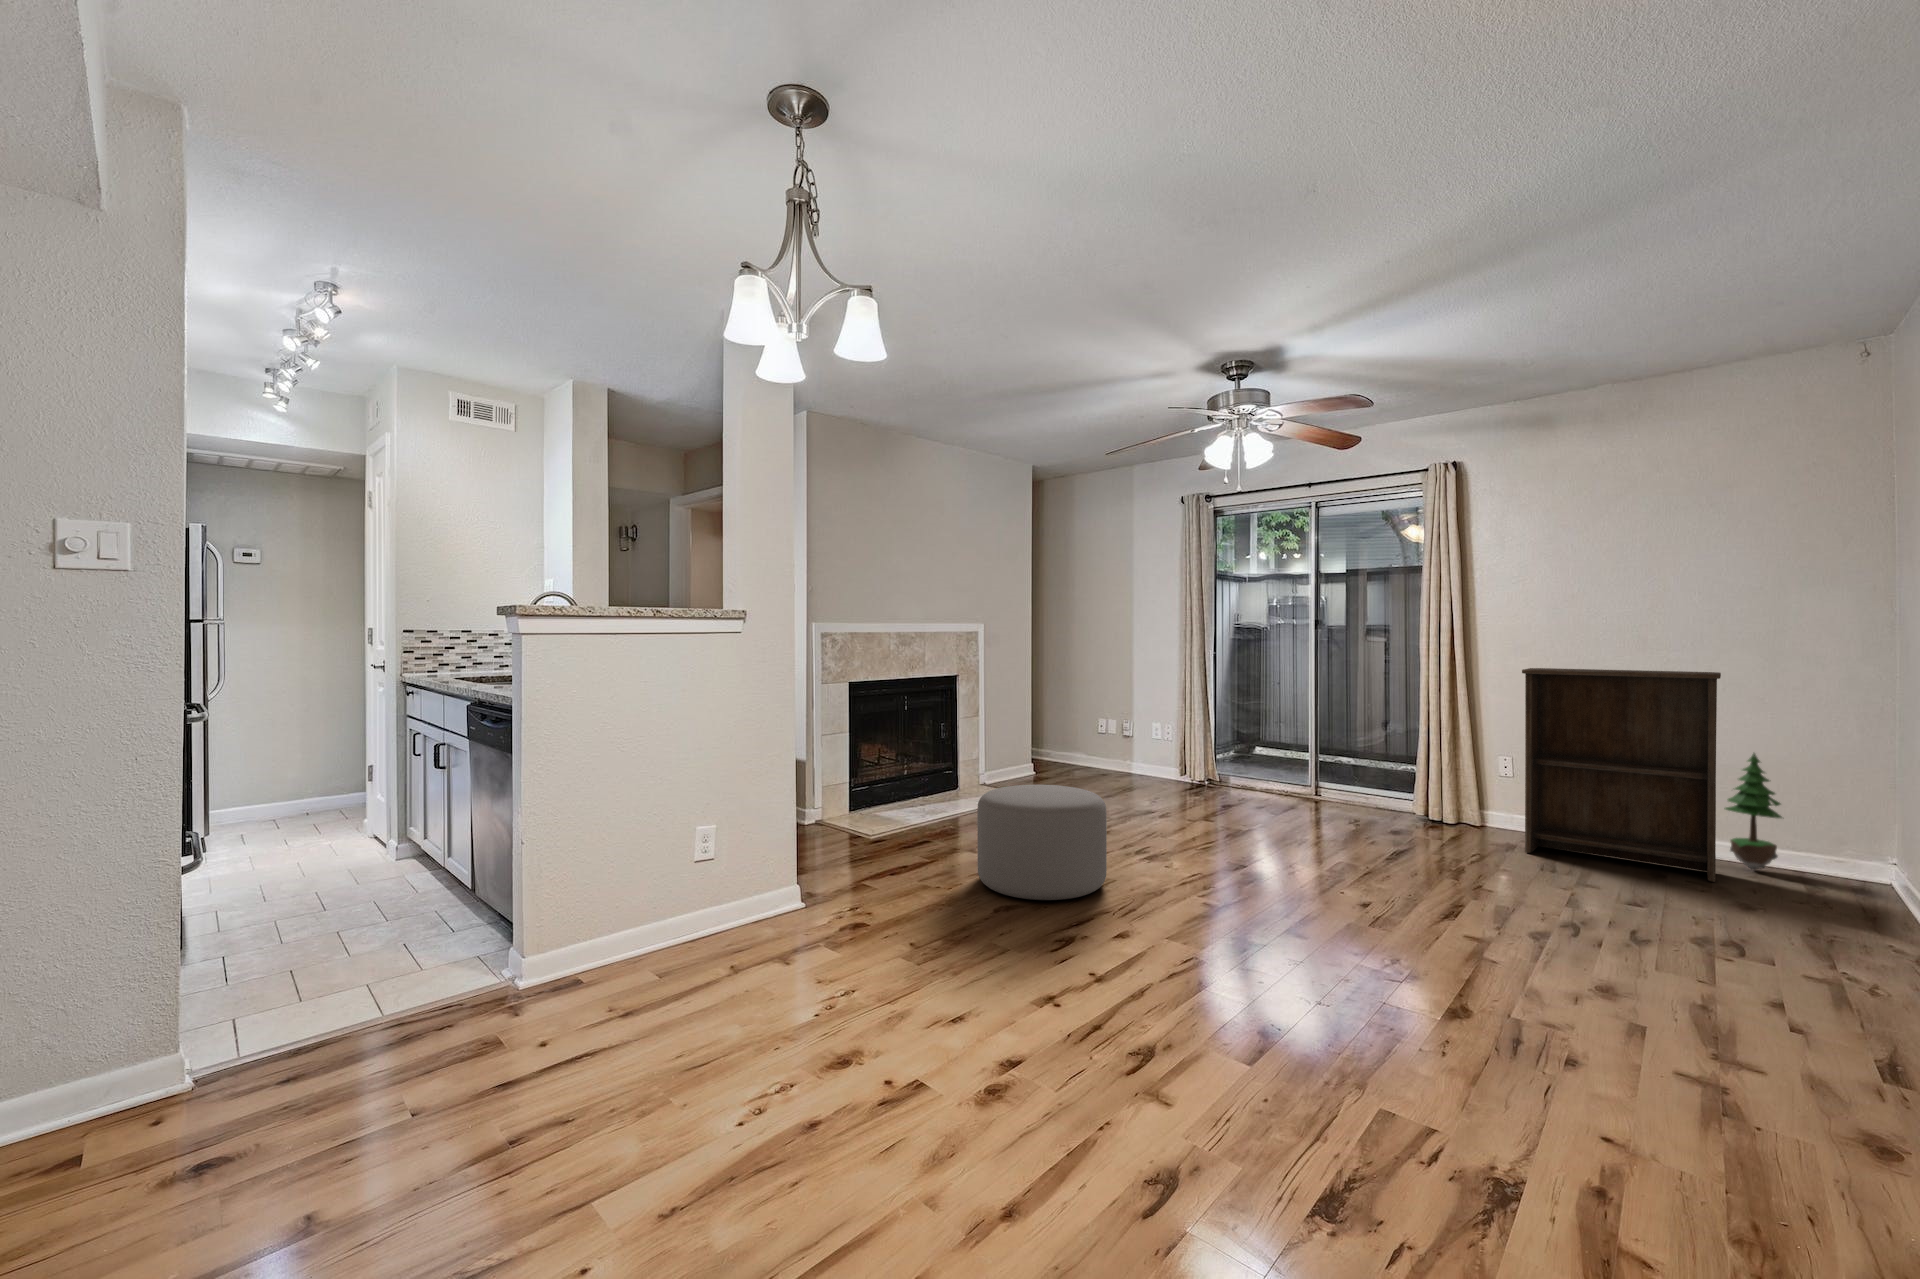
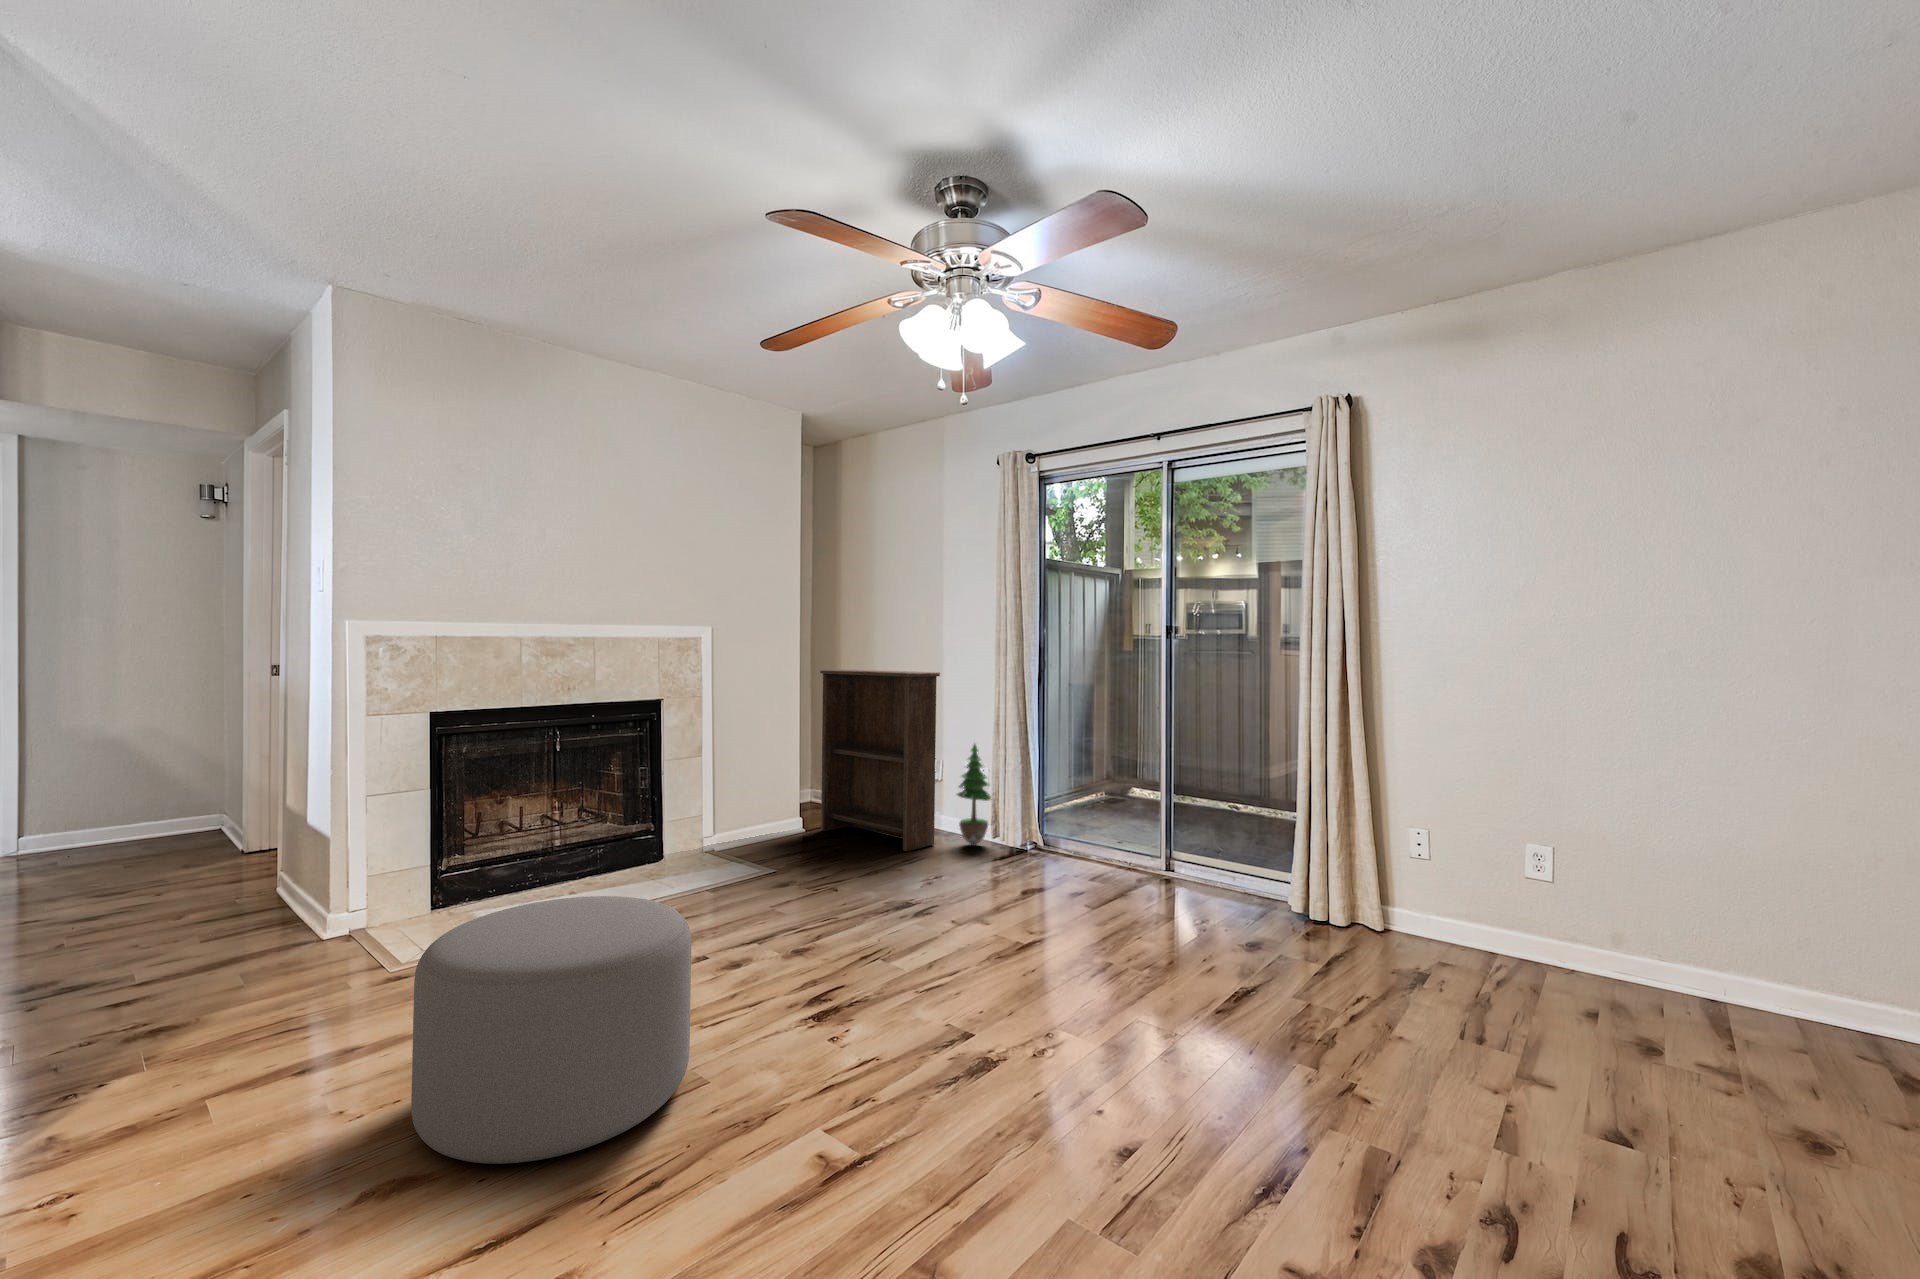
bookshelf: present [1522,668,1721,882] -> present [820,669,940,851]
potted tree: present [1724,753,1782,870] -> present [957,744,991,846]

